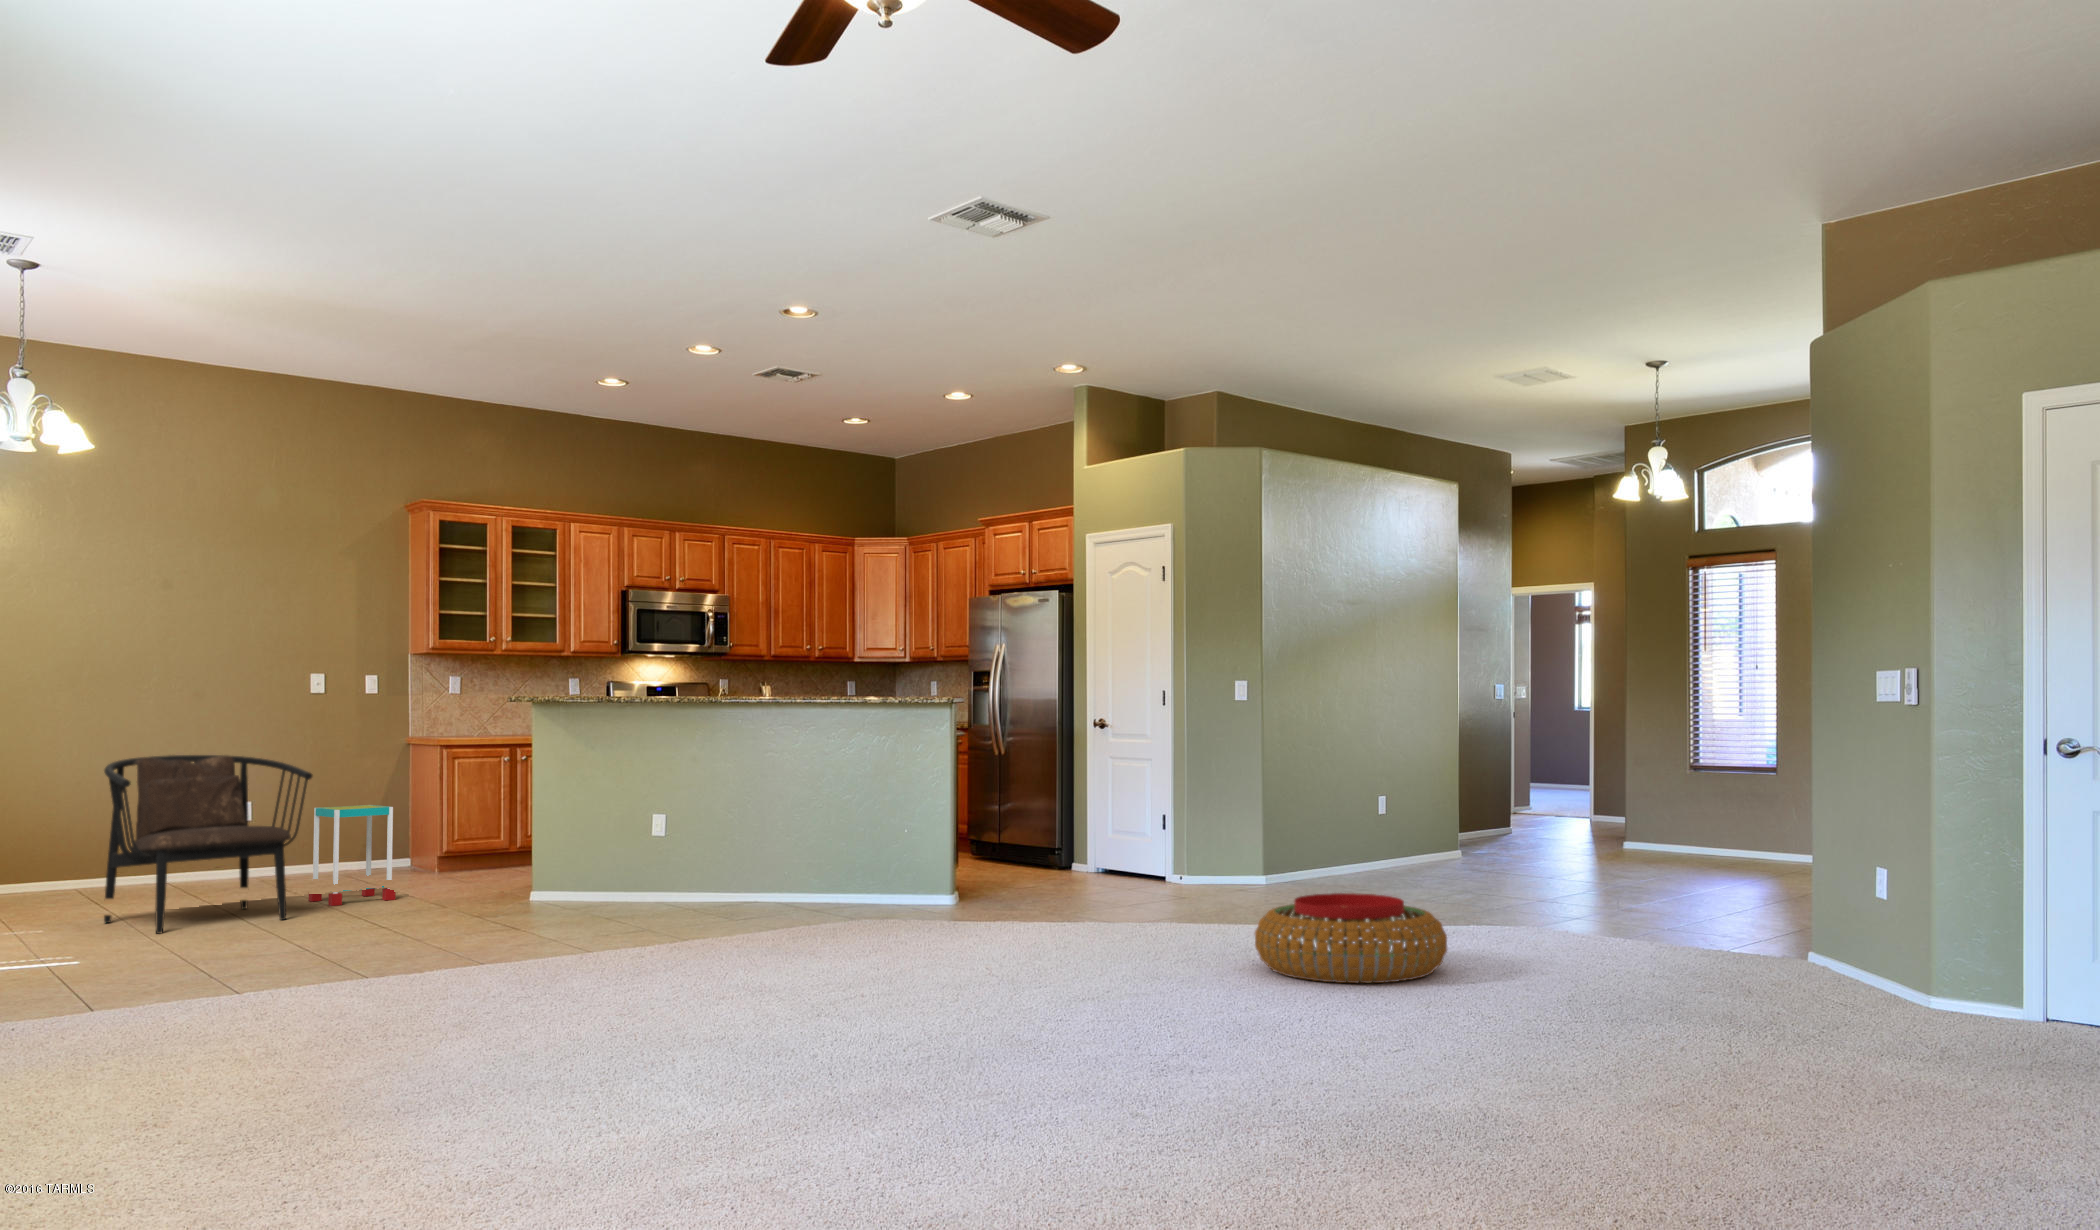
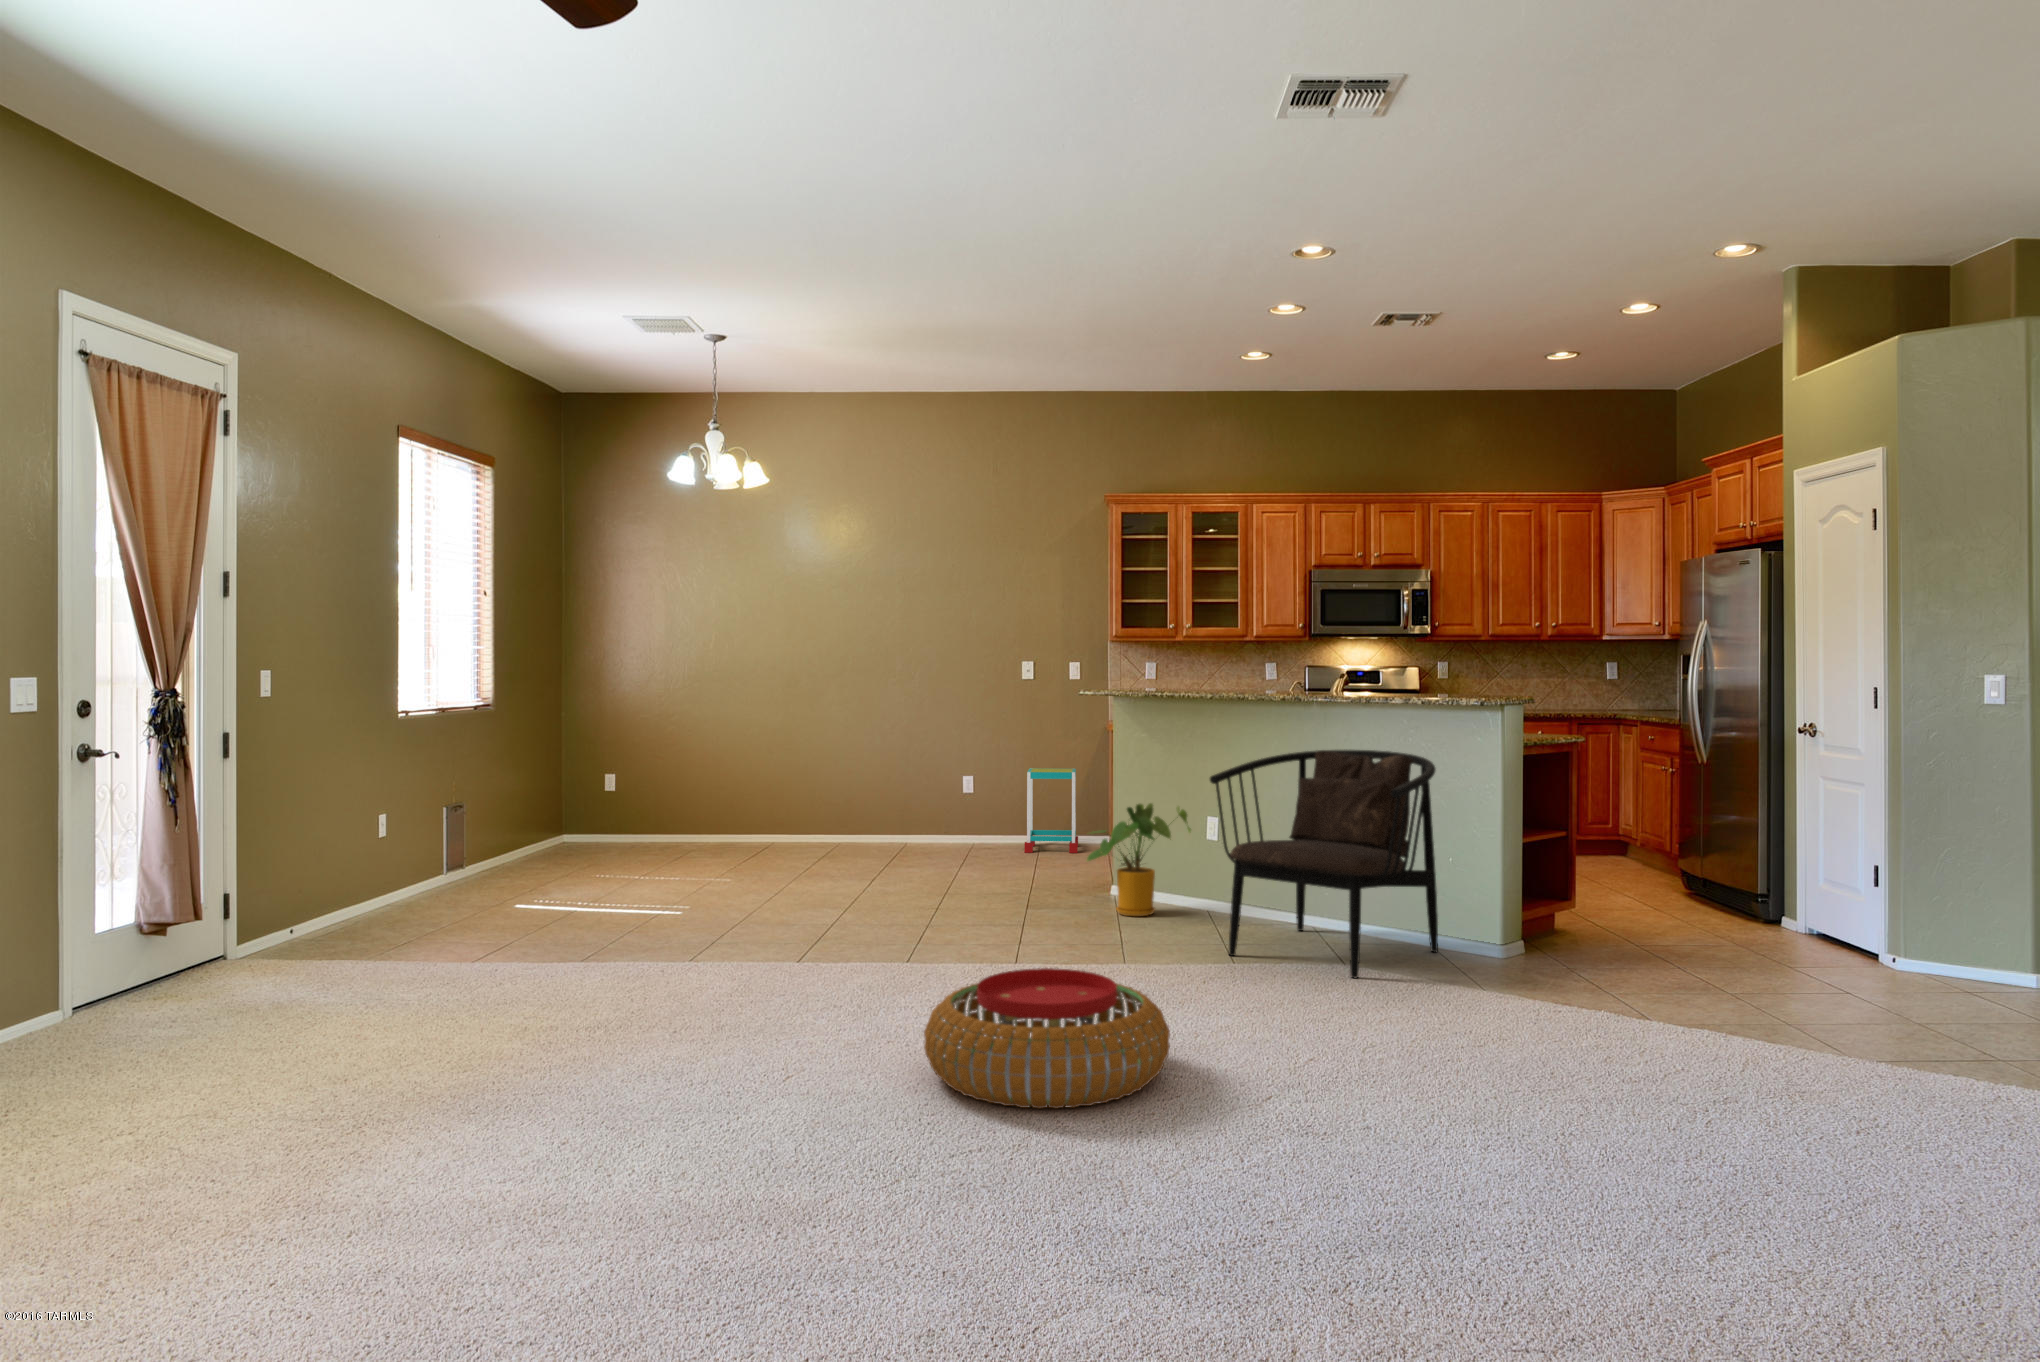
armchair: present [104,755,312,934] -> present [1210,750,1438,978]
house plant: none [583,814,672,927] -> present [1087,803,1191,916]
pouf: present [1255,893,1447,983] -> present [924,968,1170,1109]

